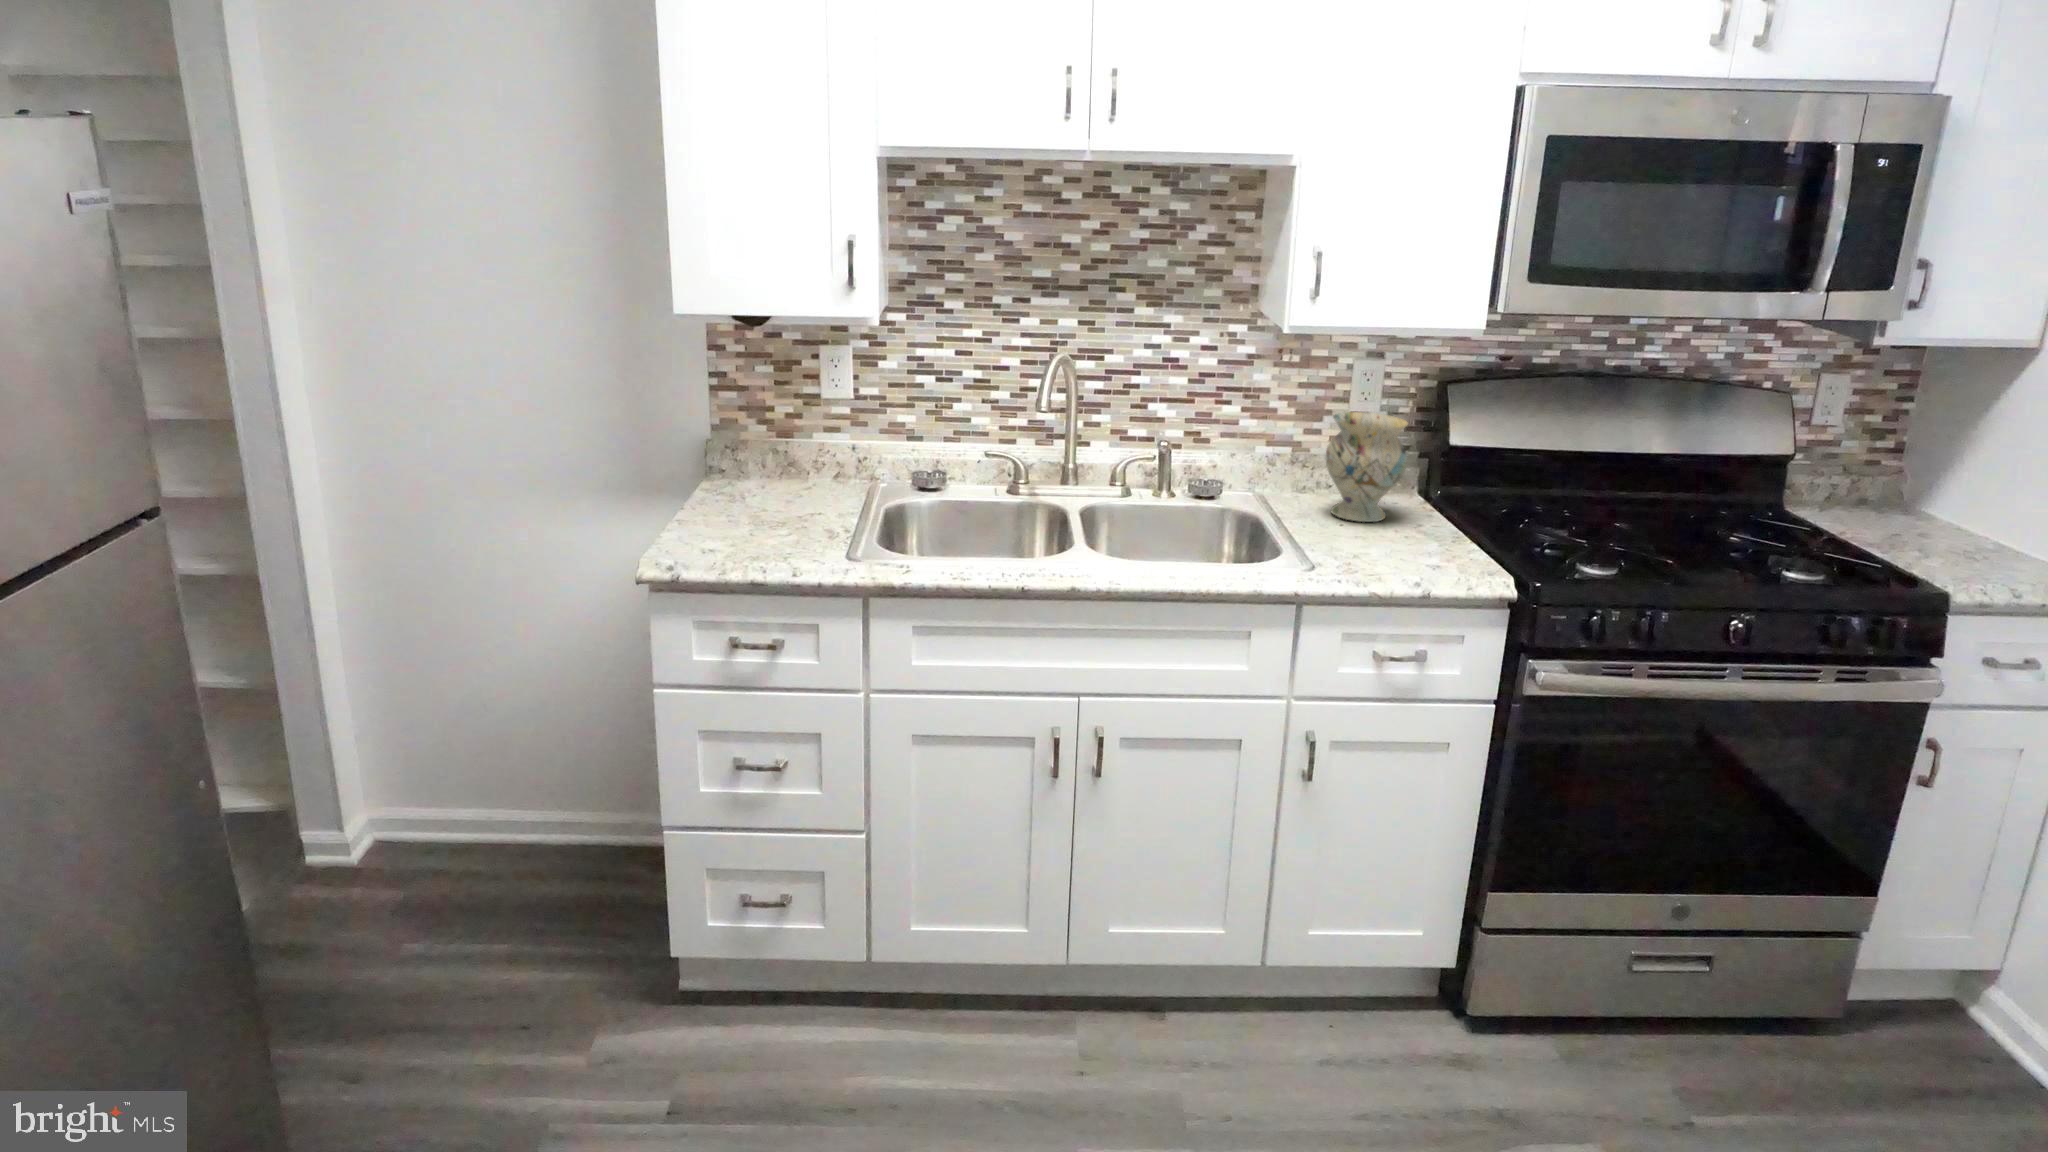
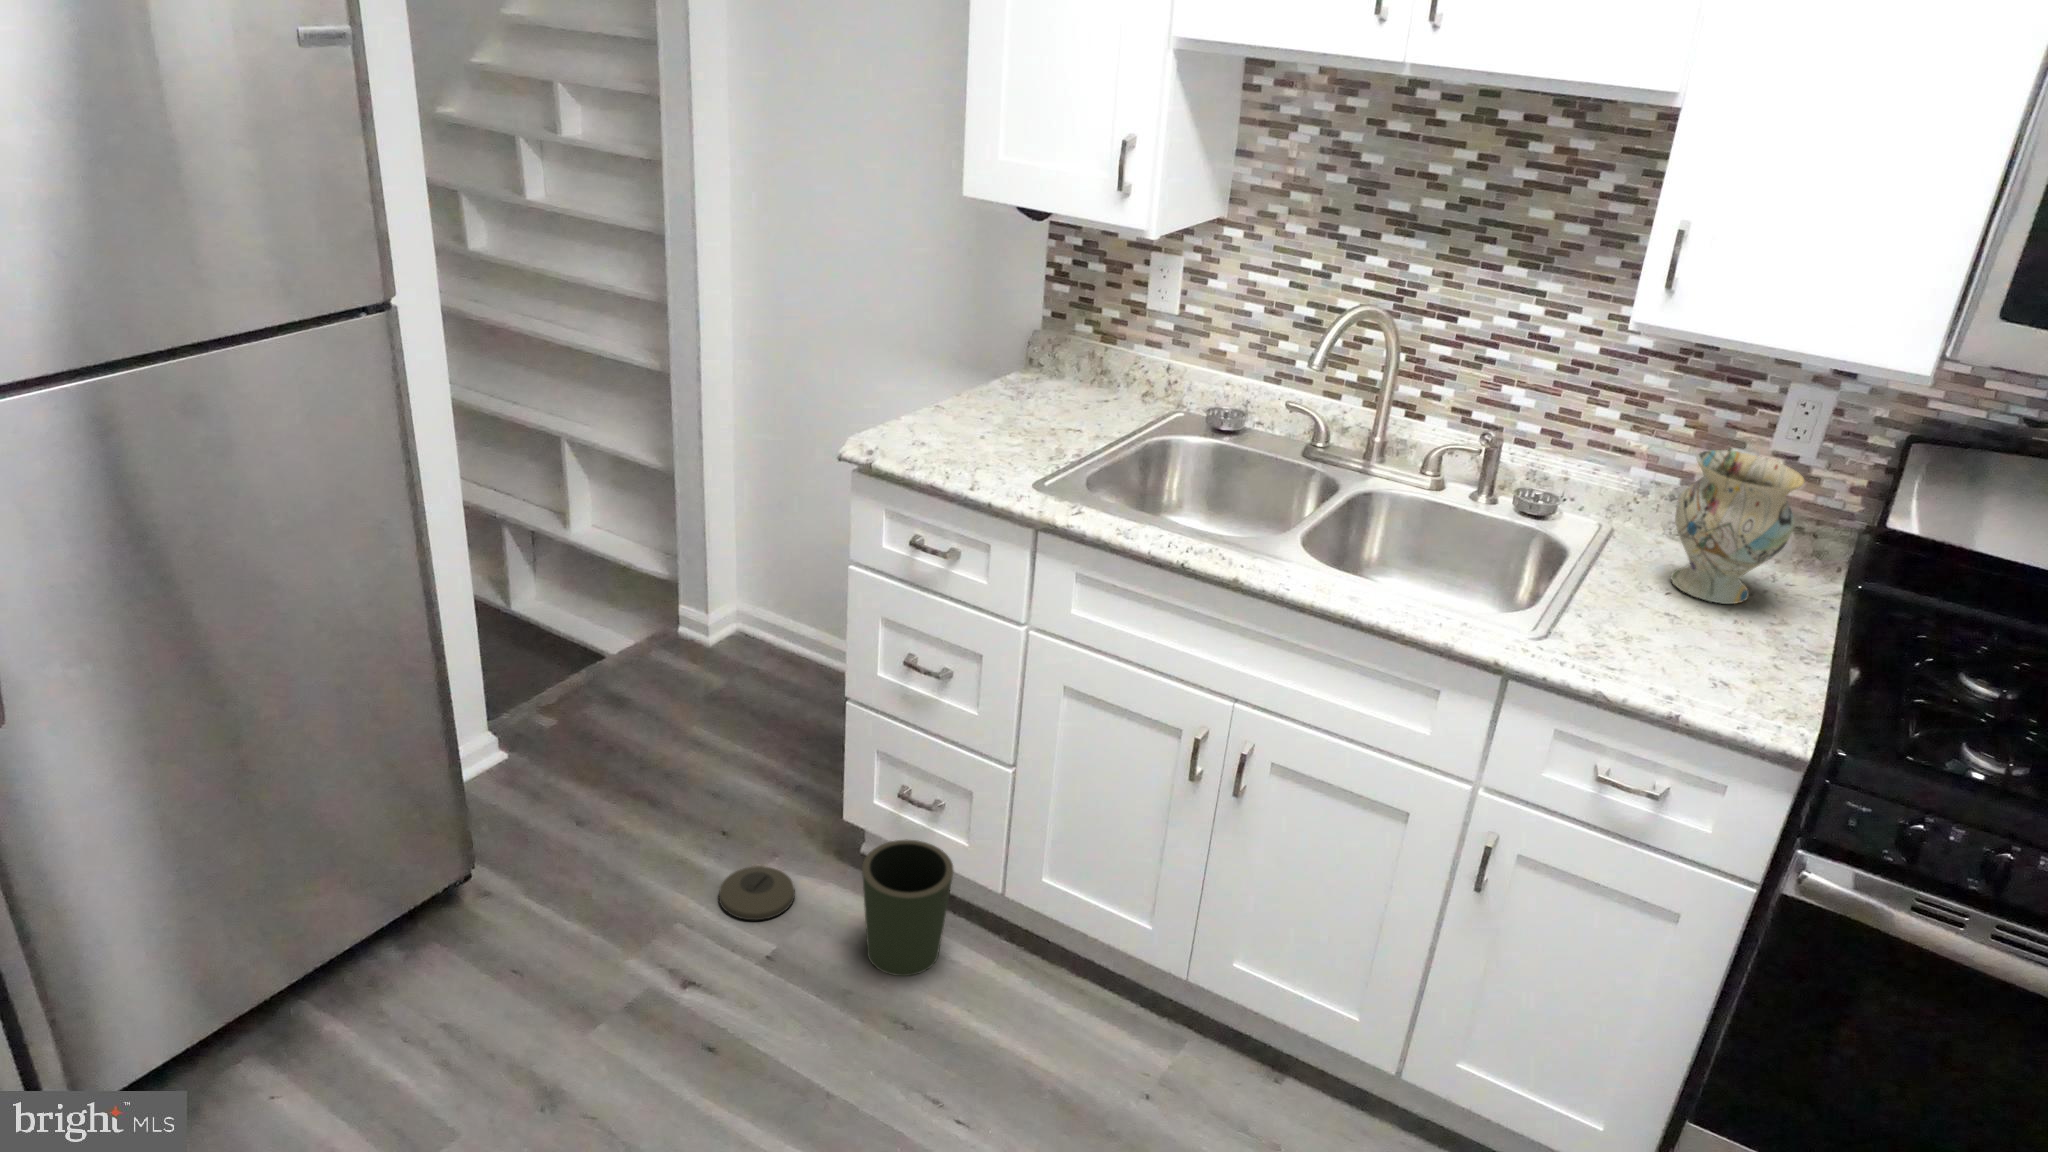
trash can: none [559,943,828,1100] -> present [719,840,954,976]

